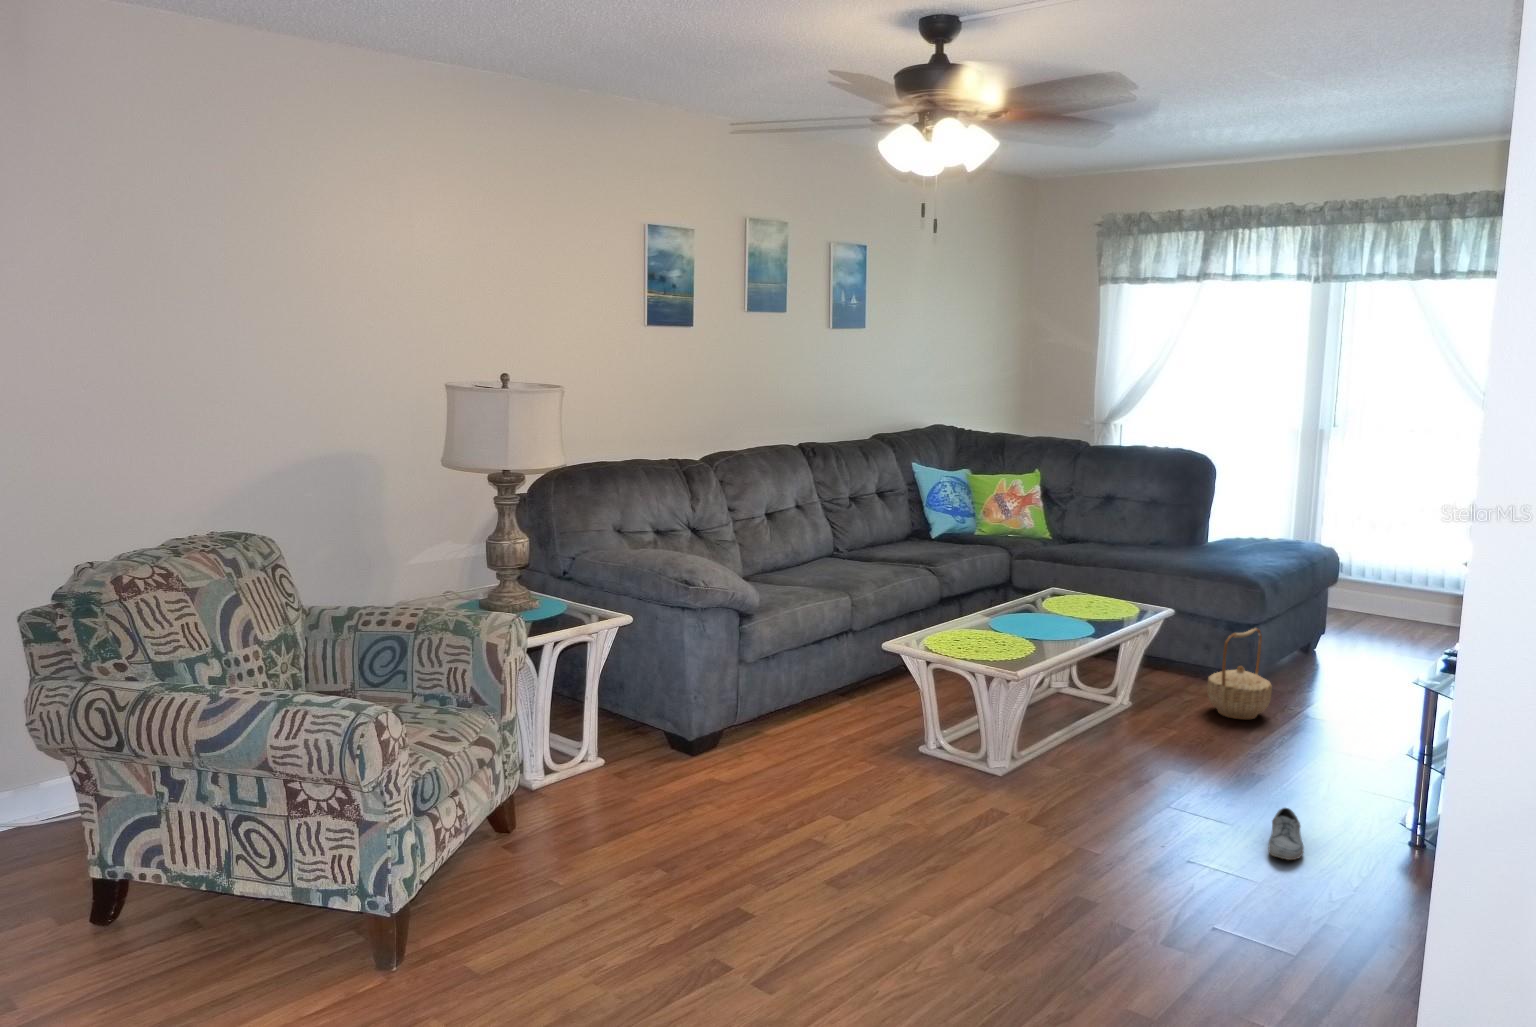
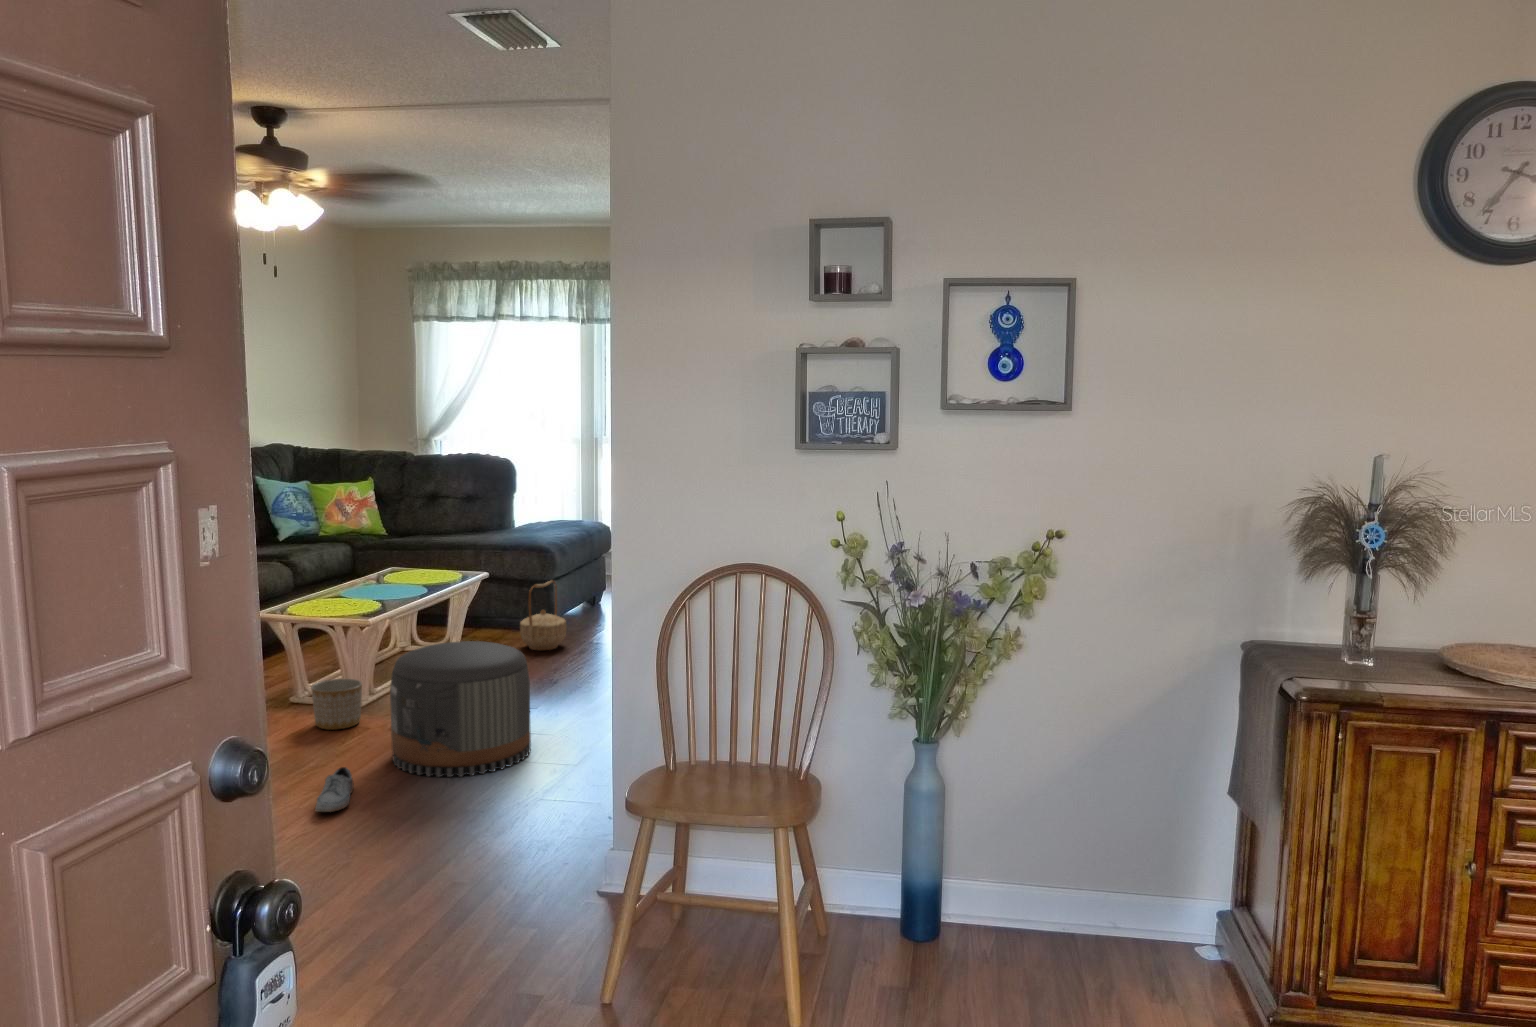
pouf: none [1041,724,1232,920] -> present [390,641,531,777]
planter: none [952,734,1011,799] -> present [311,679,362,730]
shoe: present [1268,808,1304,860] -> present [315,767,354,812]

